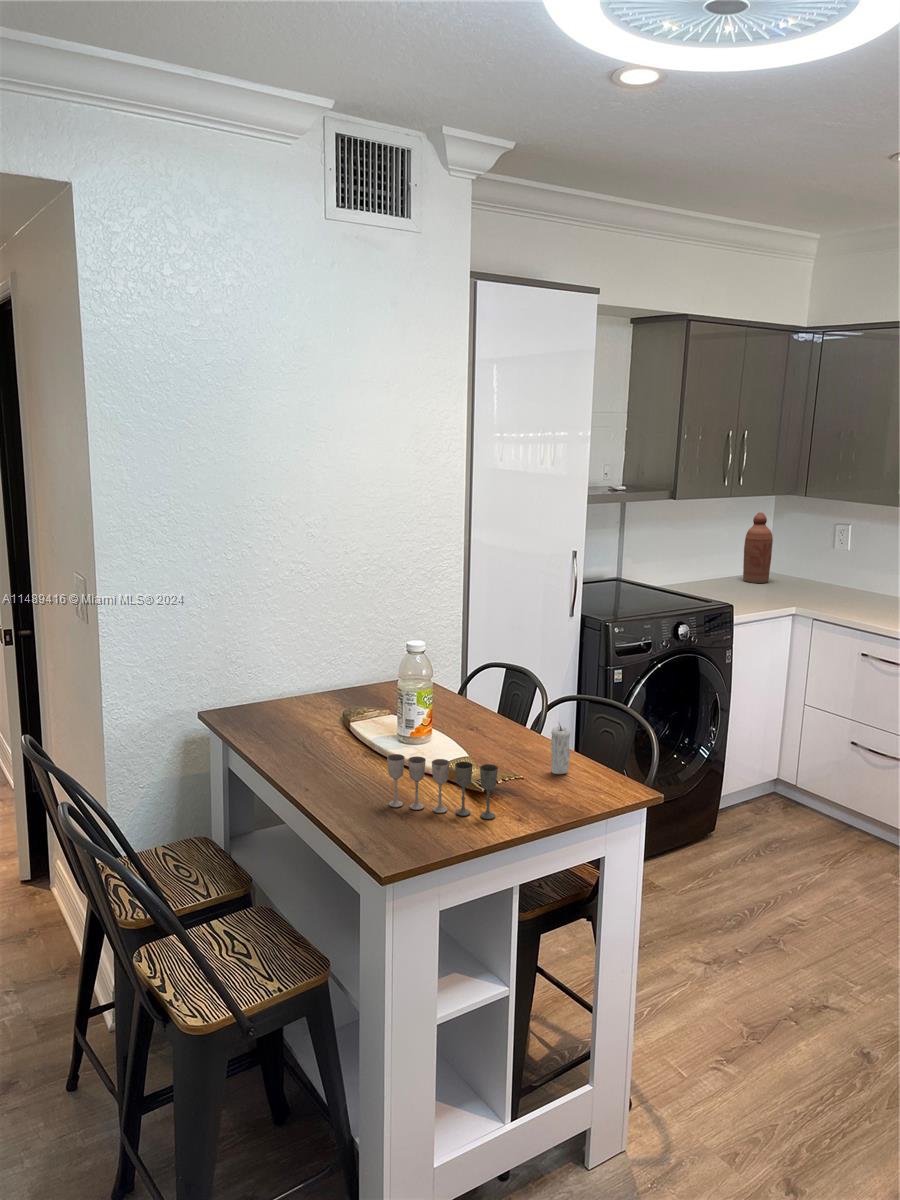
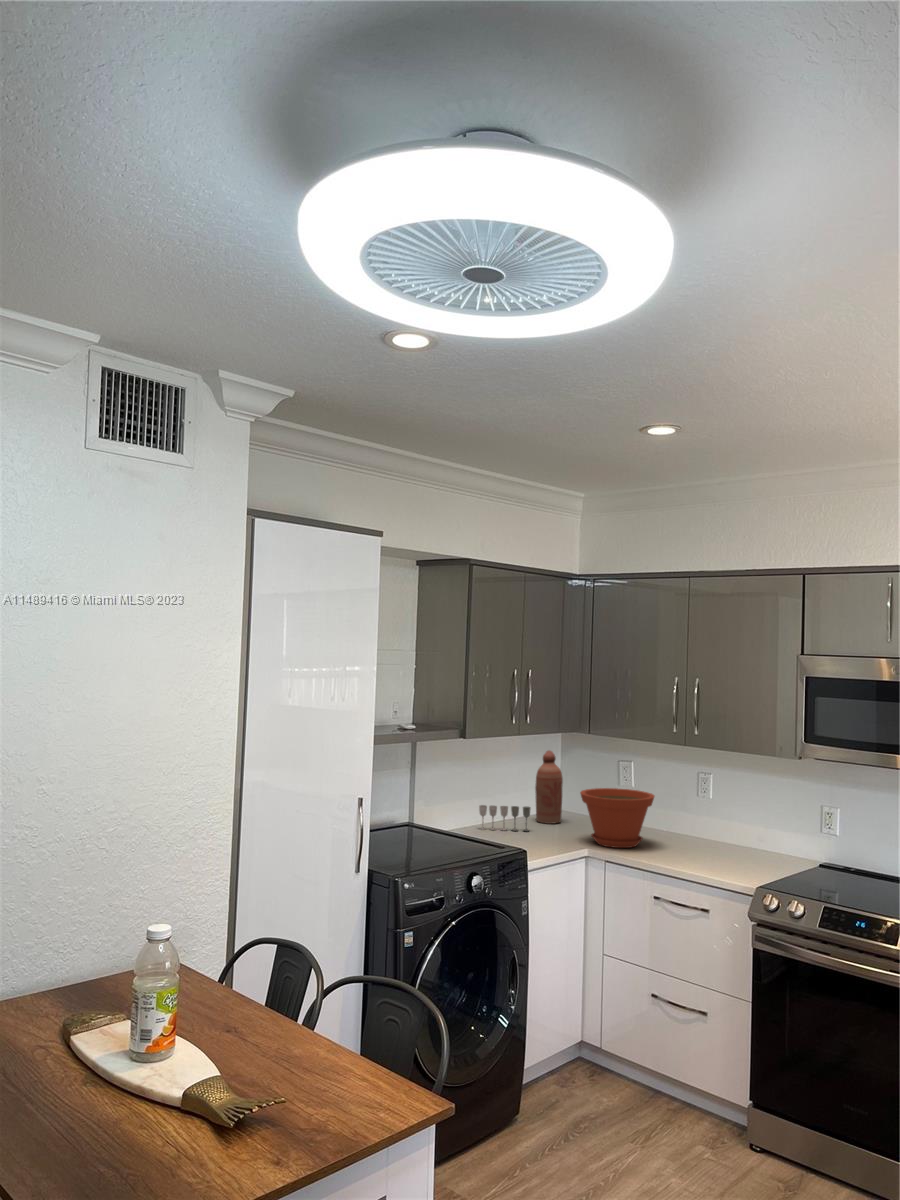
plant pot: none [790,550,869,607] -> present [580,788,655,848]
candle: present [551,724,571,774] -> none [322,1017,346,1089]
wine glass: present [387,754,498,819] -> present [479,805,530,831]

